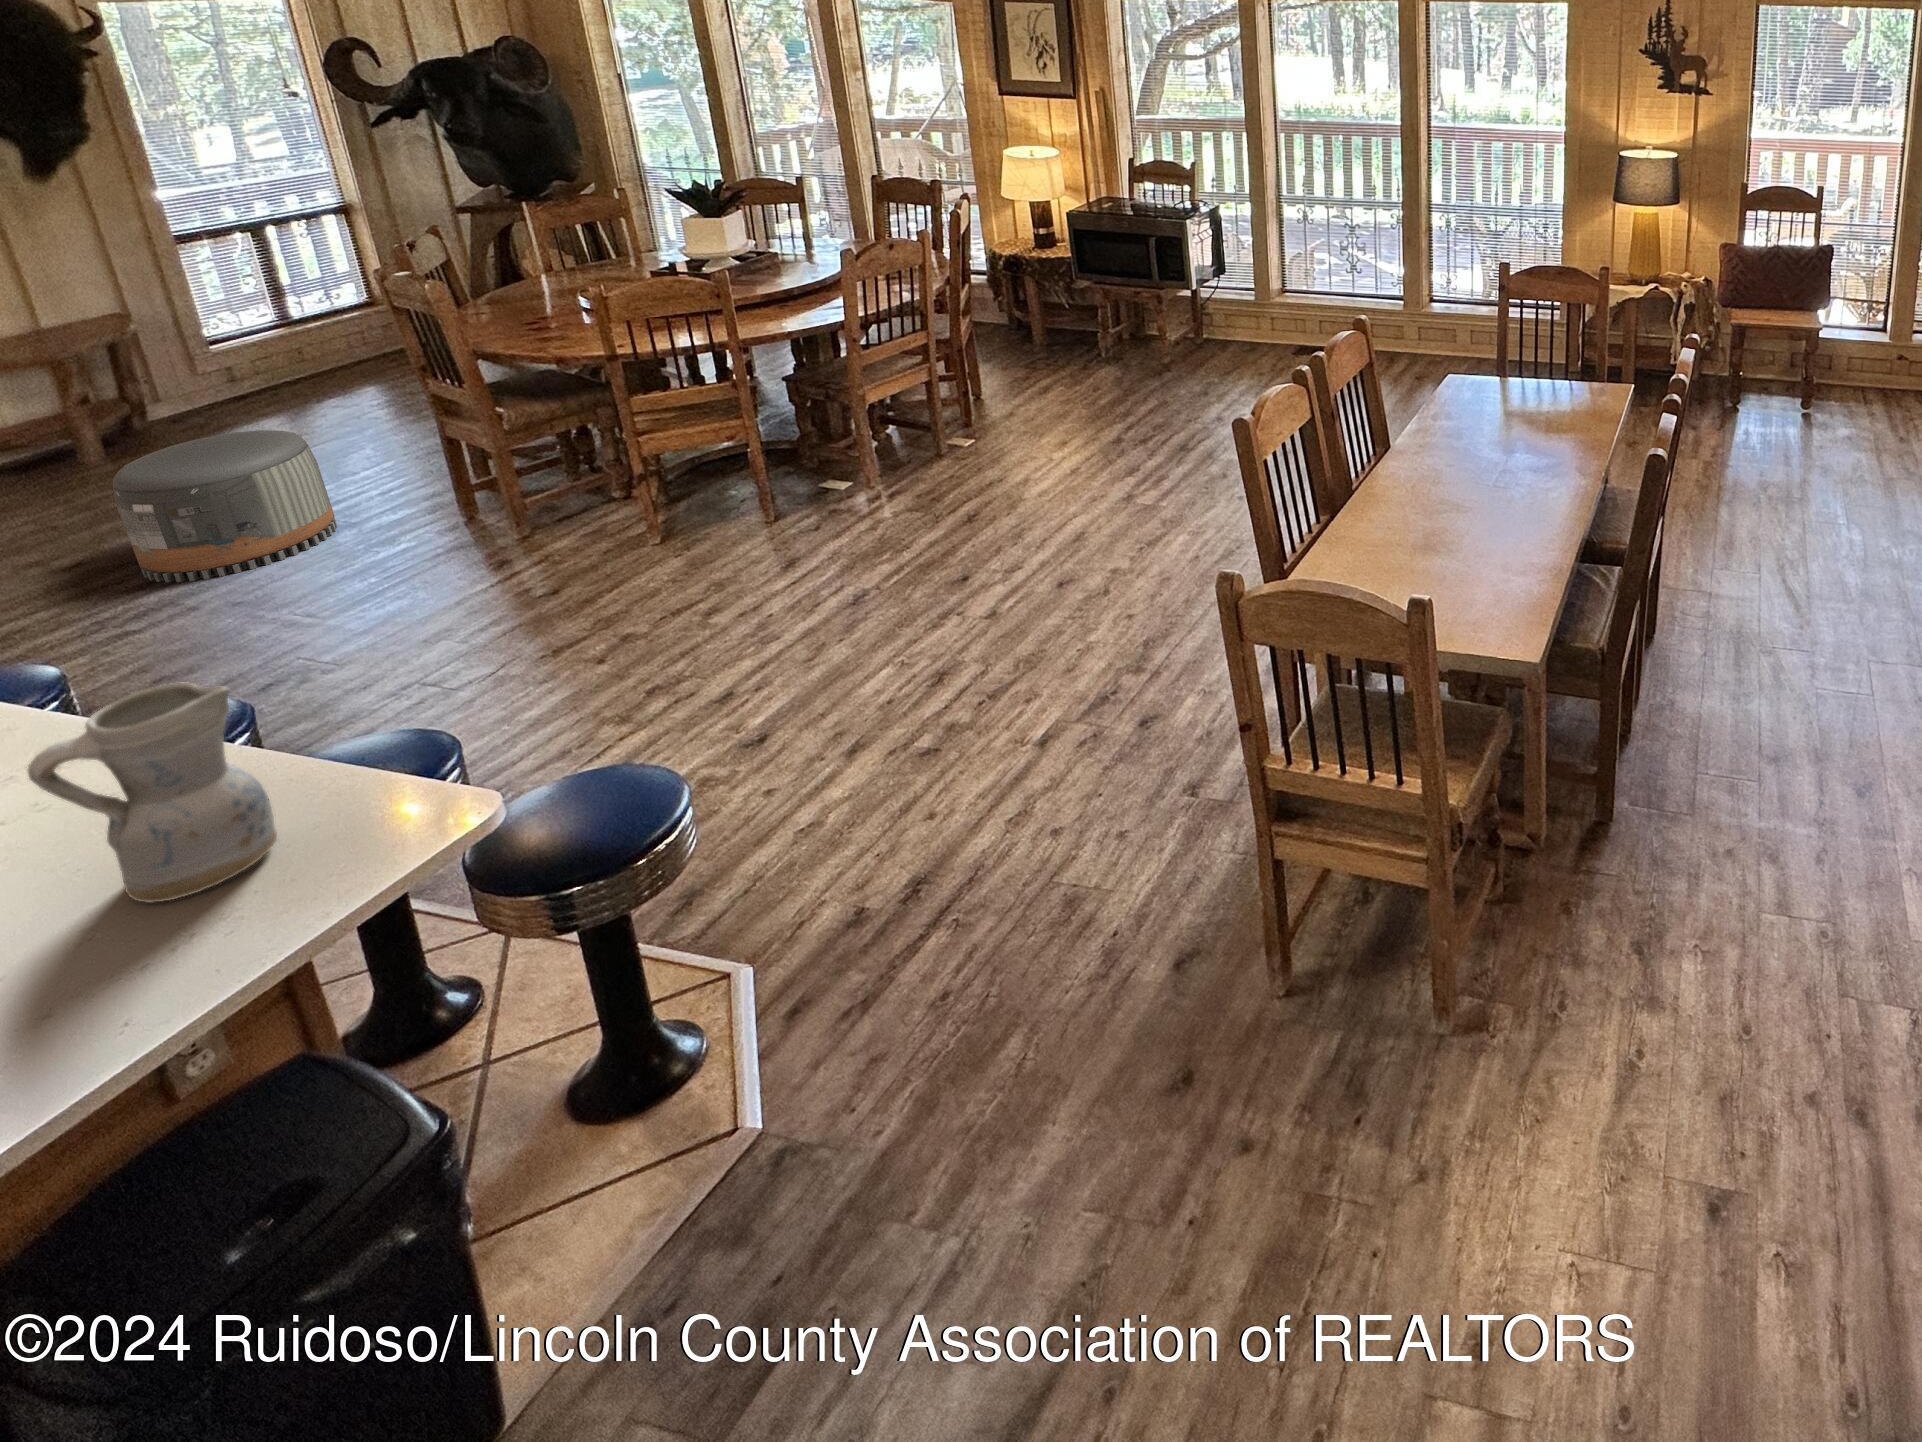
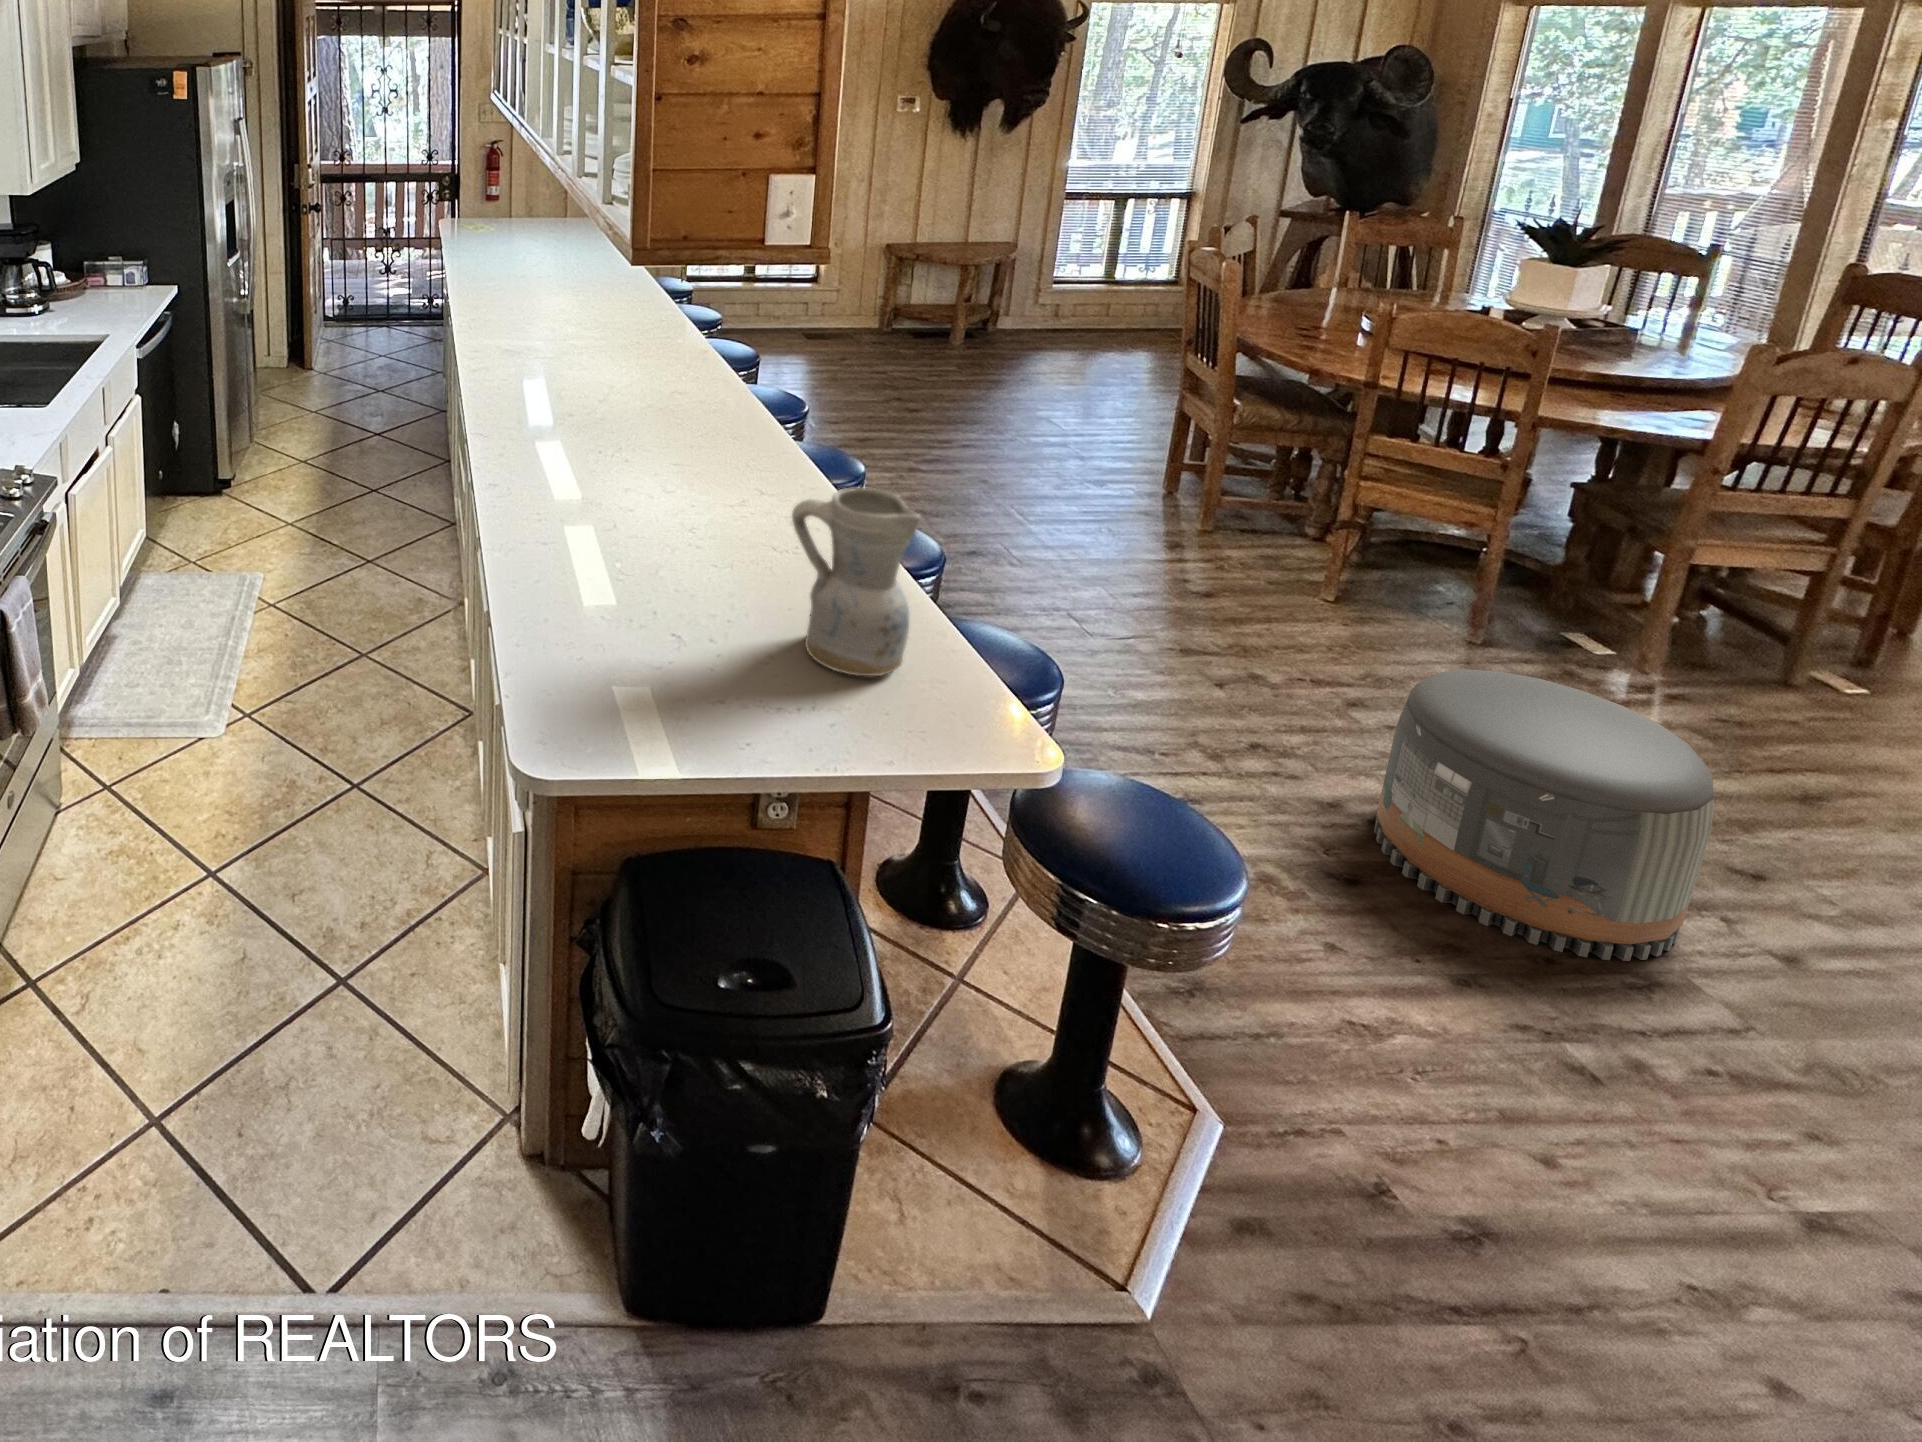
pouf: present [112,430,337,582] -> present [1374,669,1714,961]

